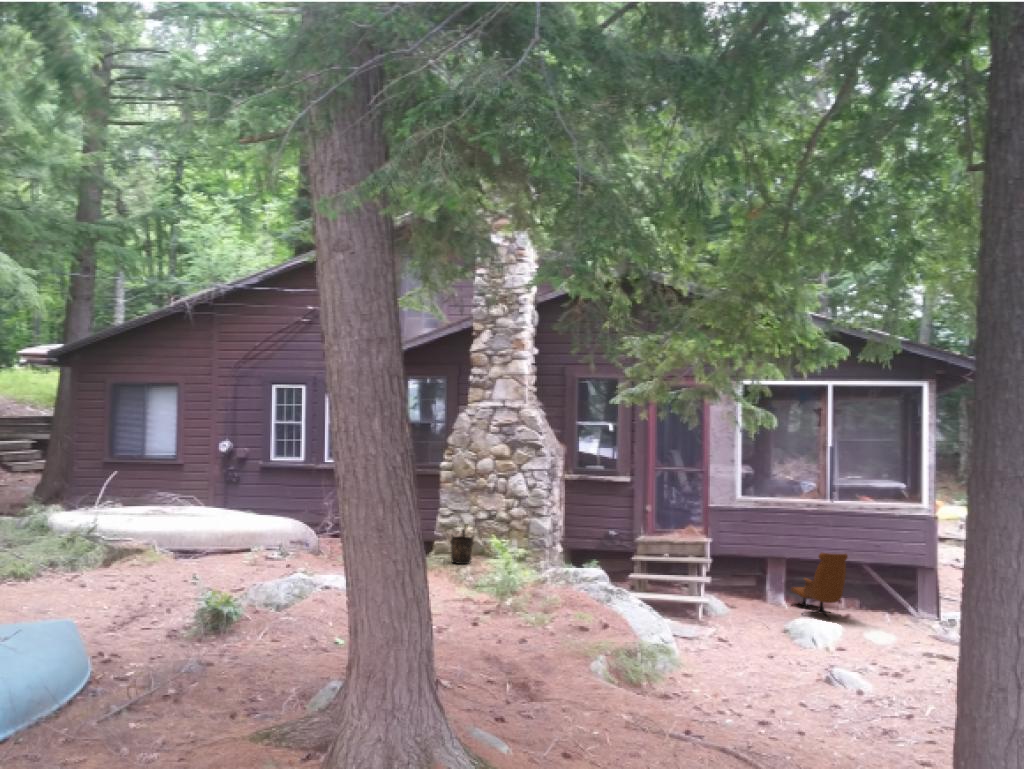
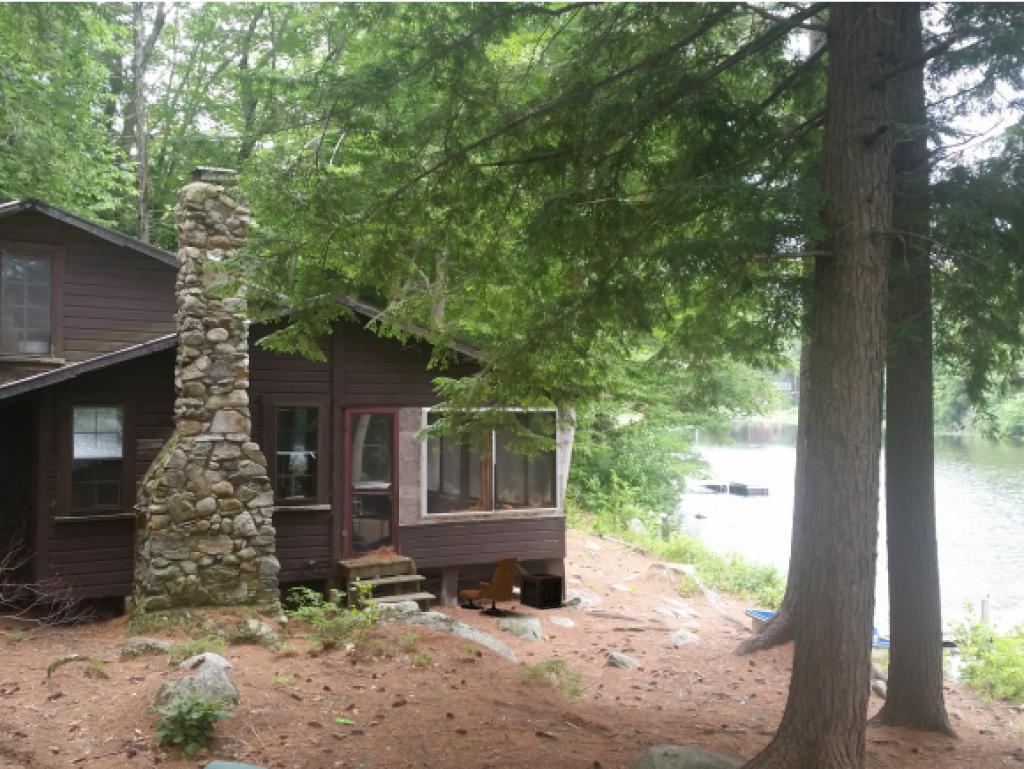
bucket: present [451,529,474,564] -> none [177,573,205,619]
wooden crate: none [870,578,922,623] -> present [520,572,563,609]

